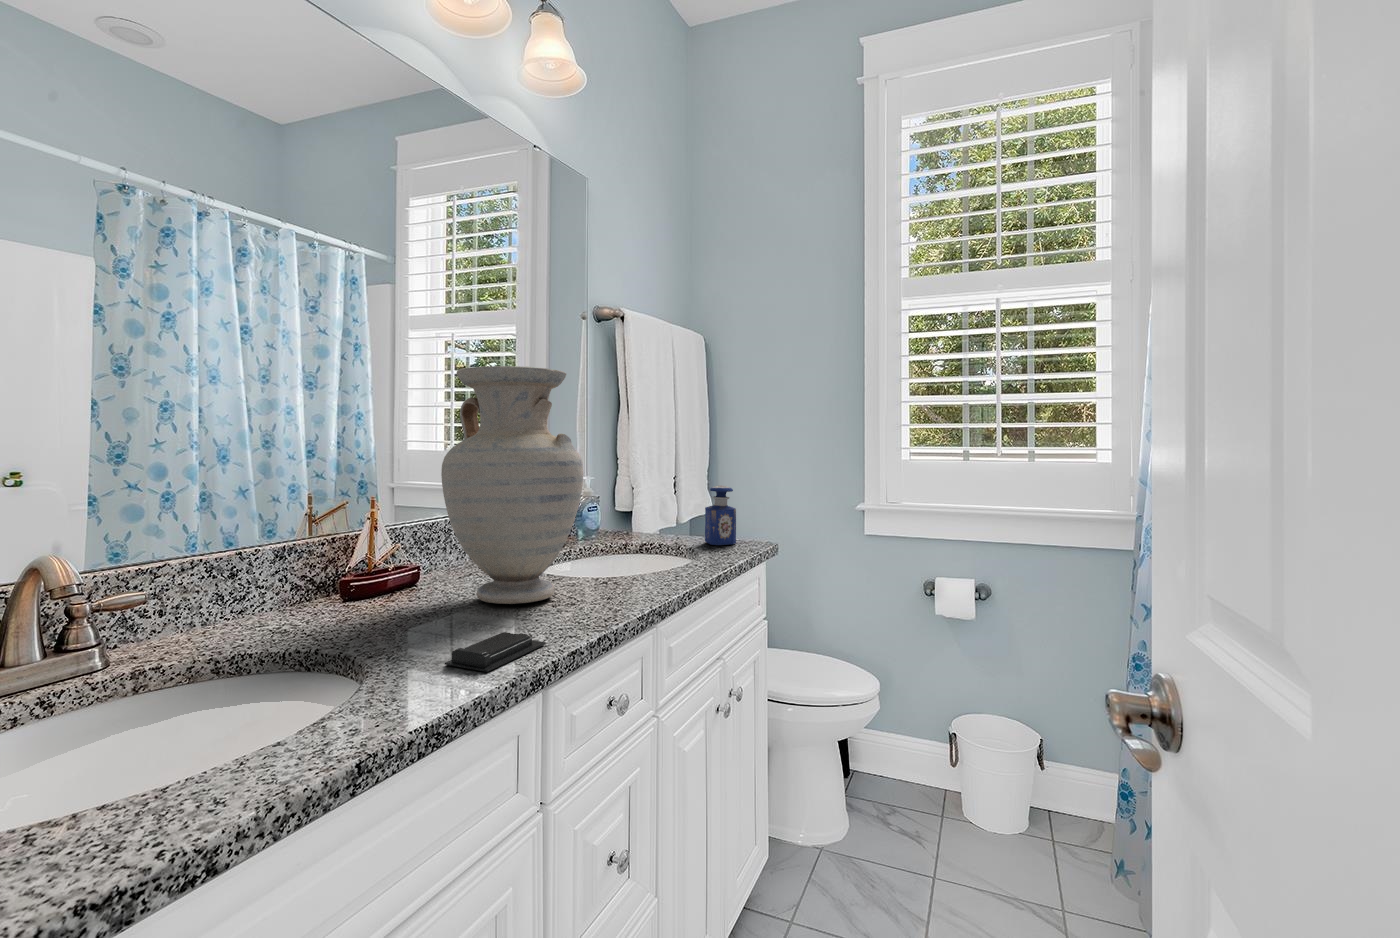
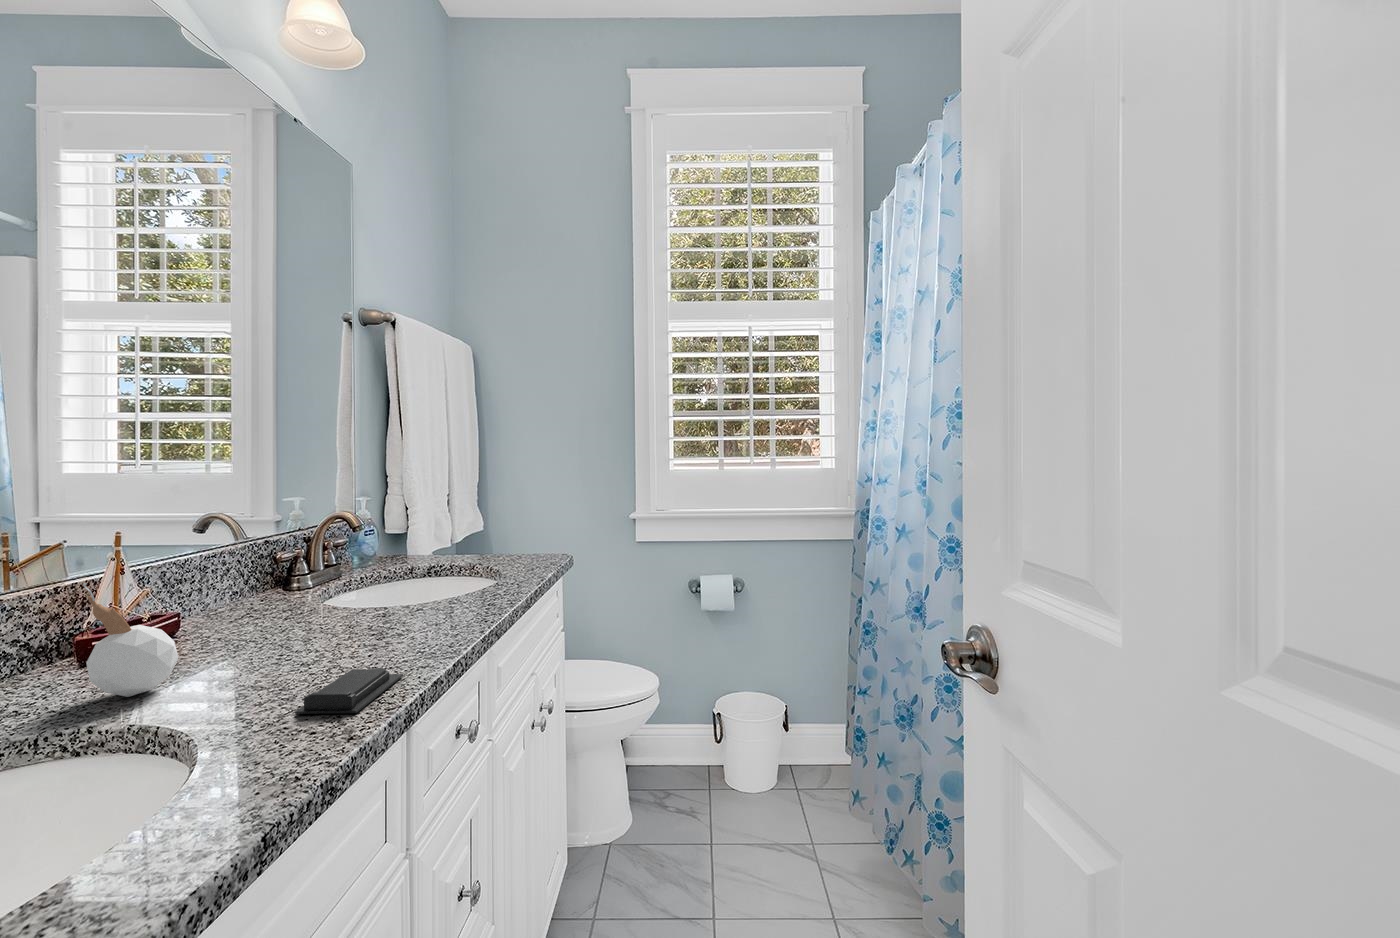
vase: present [441,366,583,604] -> none [233,380,407,643]
perfume bottle: present [705,486,736,545] -> none [498,506,531,564]
candle: none [325,537,388,631] -> present [83,583,178,697]

